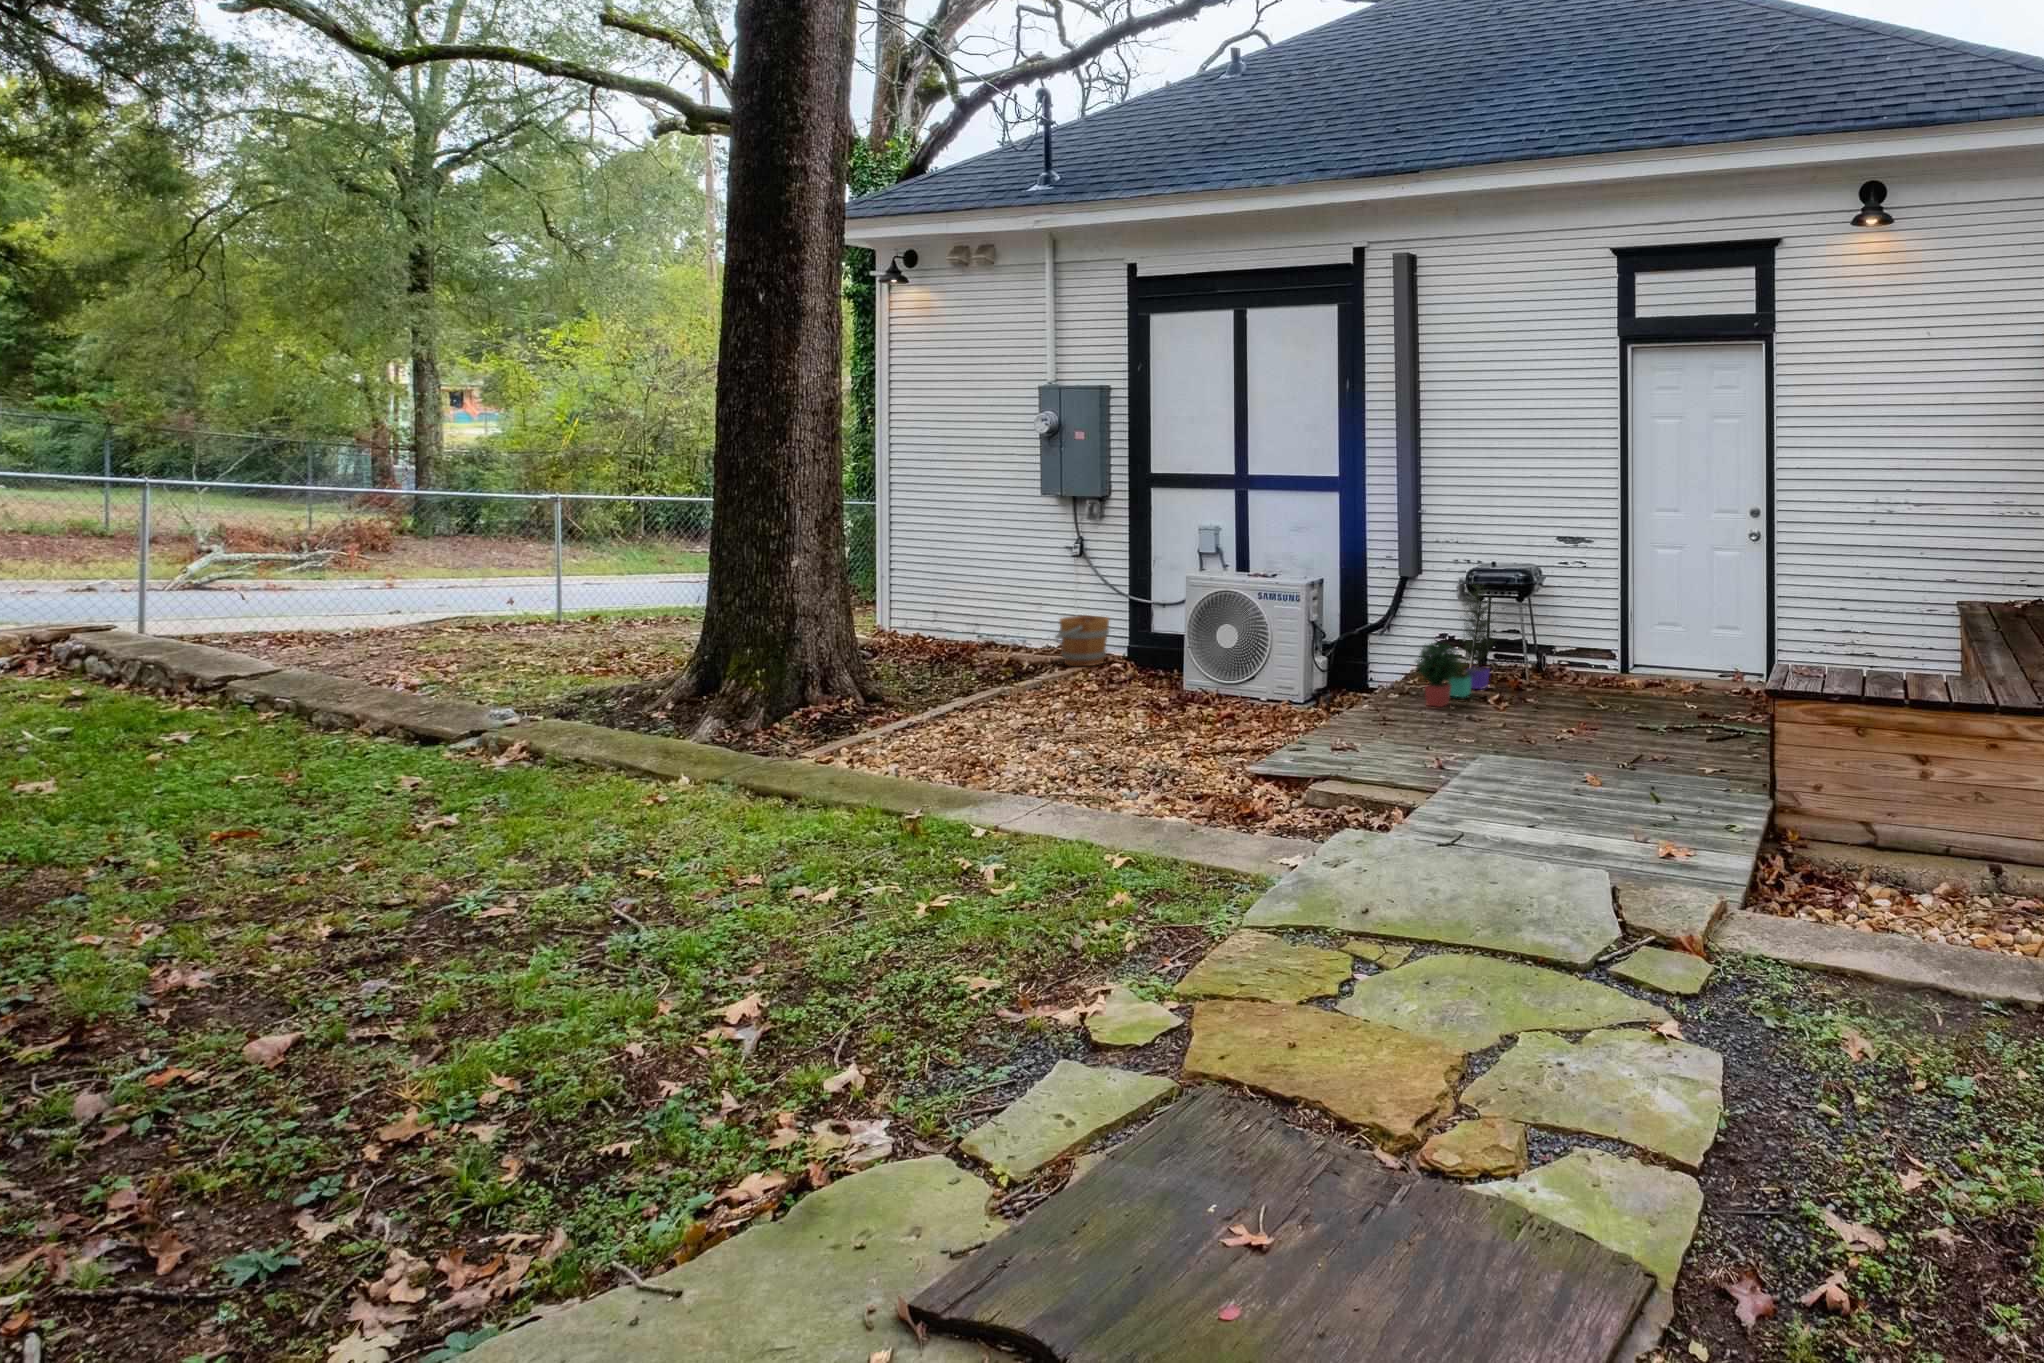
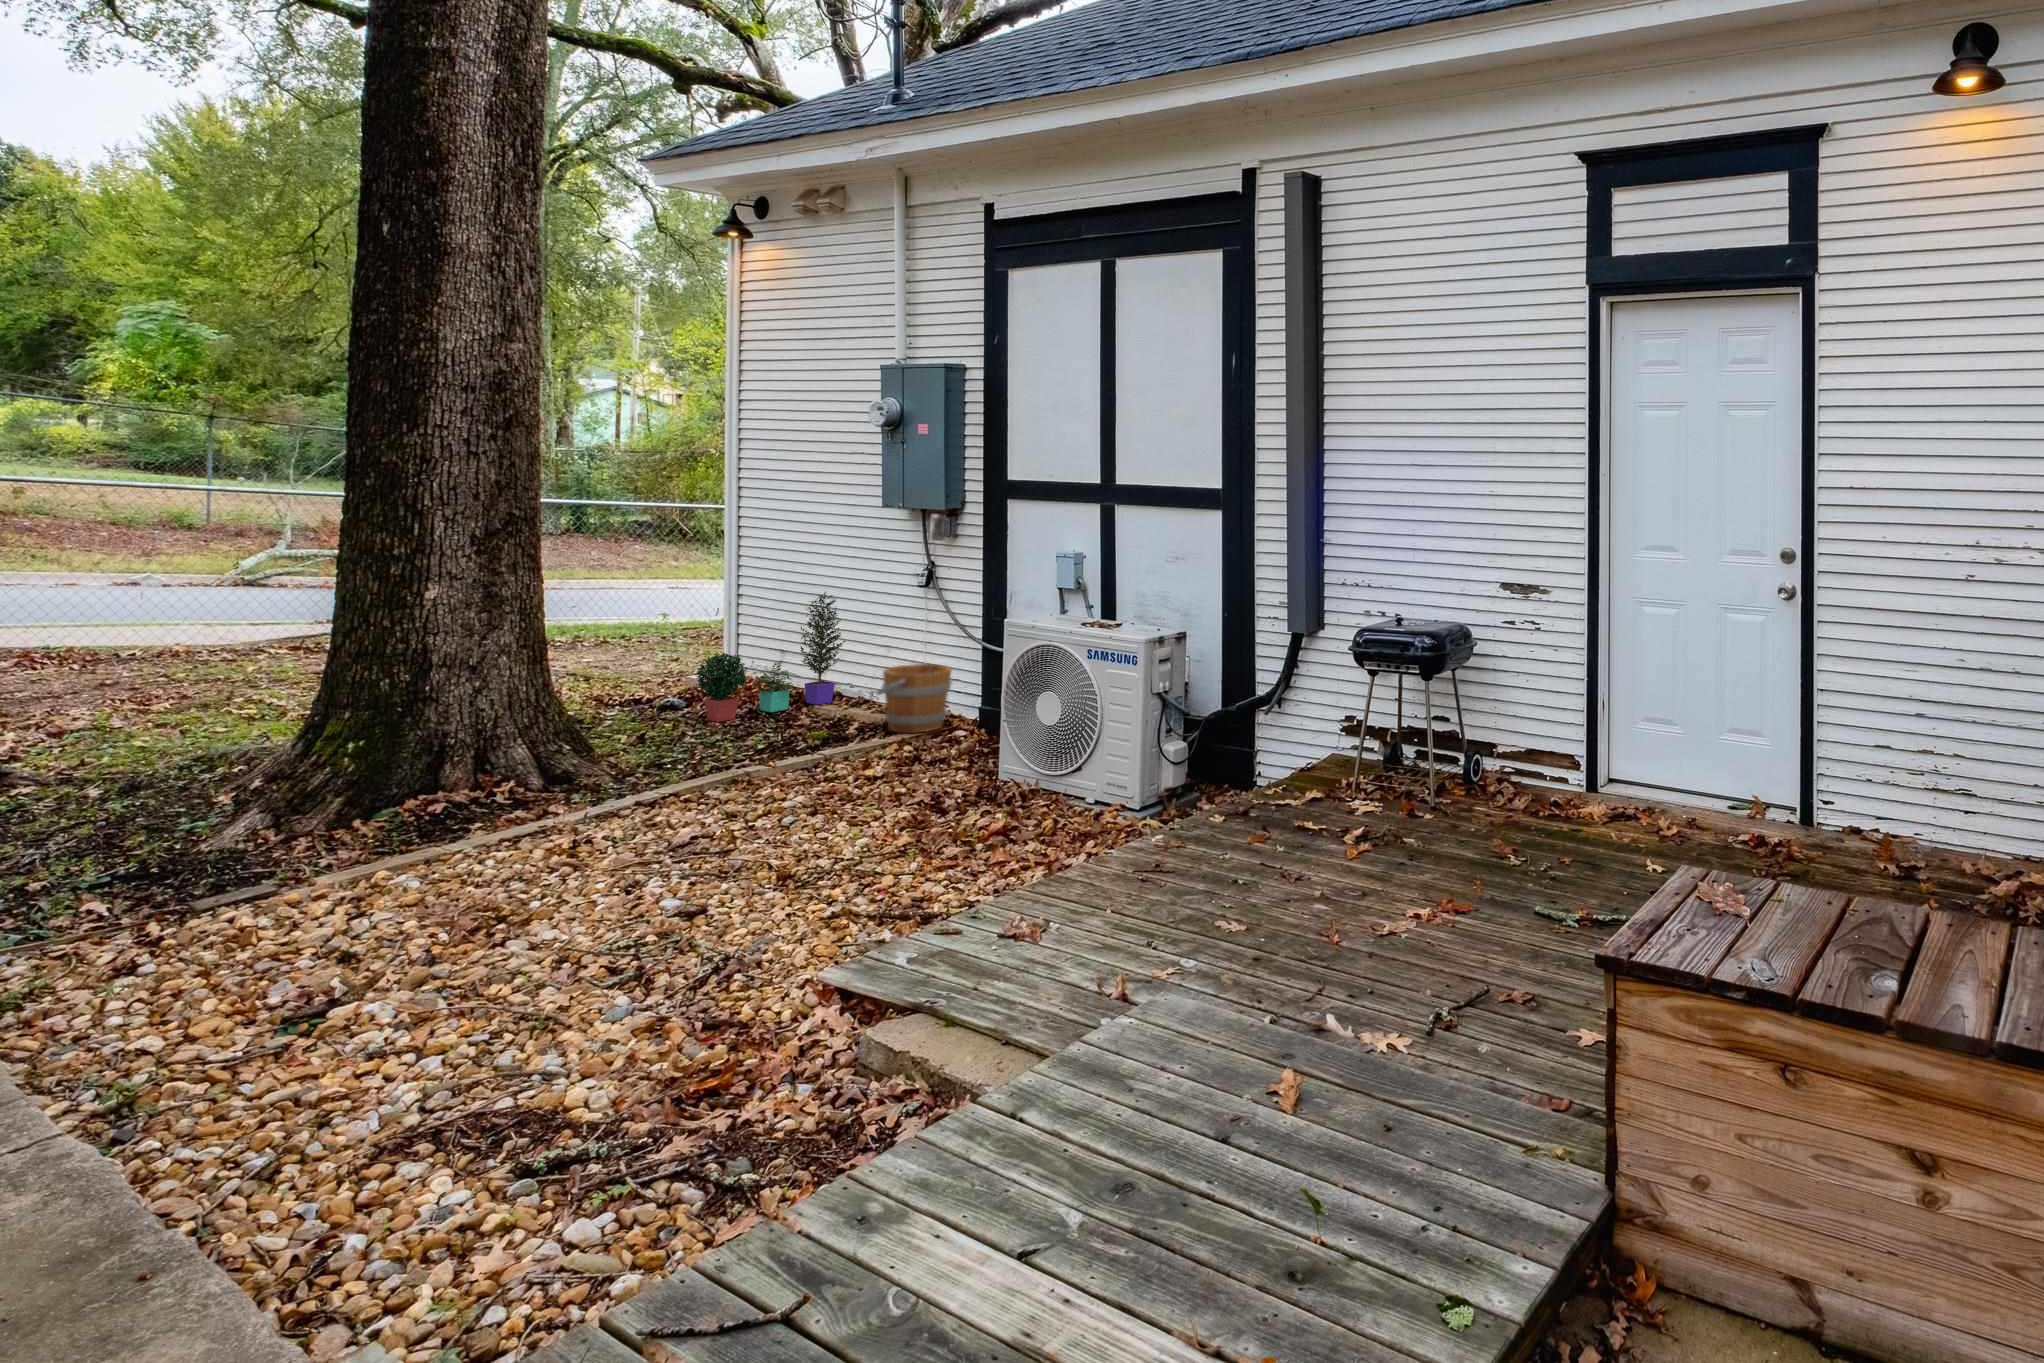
potted plant: present [1416,585,1495,707] -> present [695,592,845,722]

